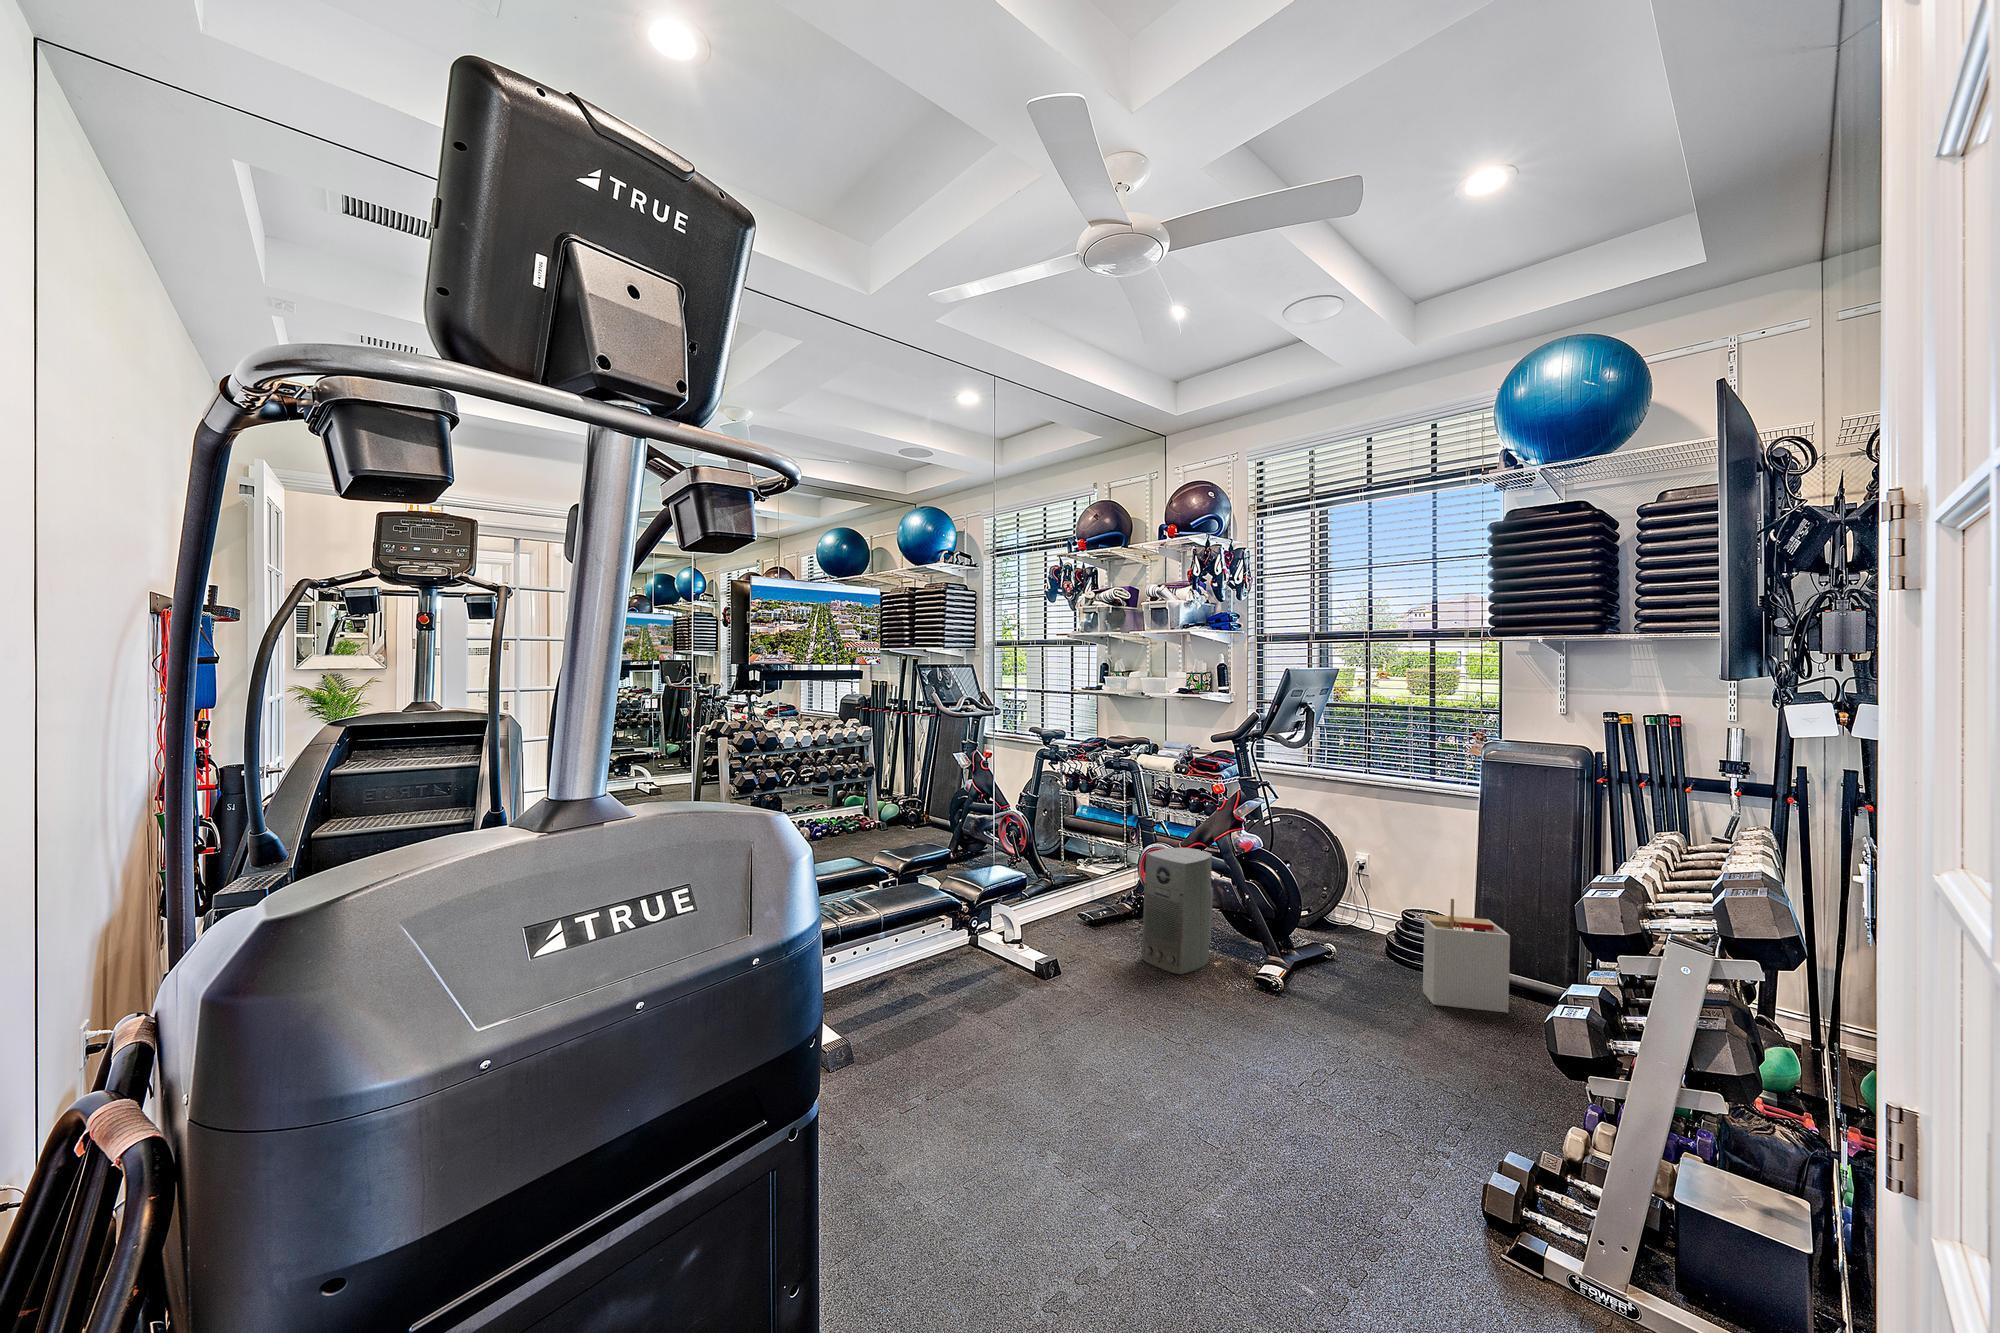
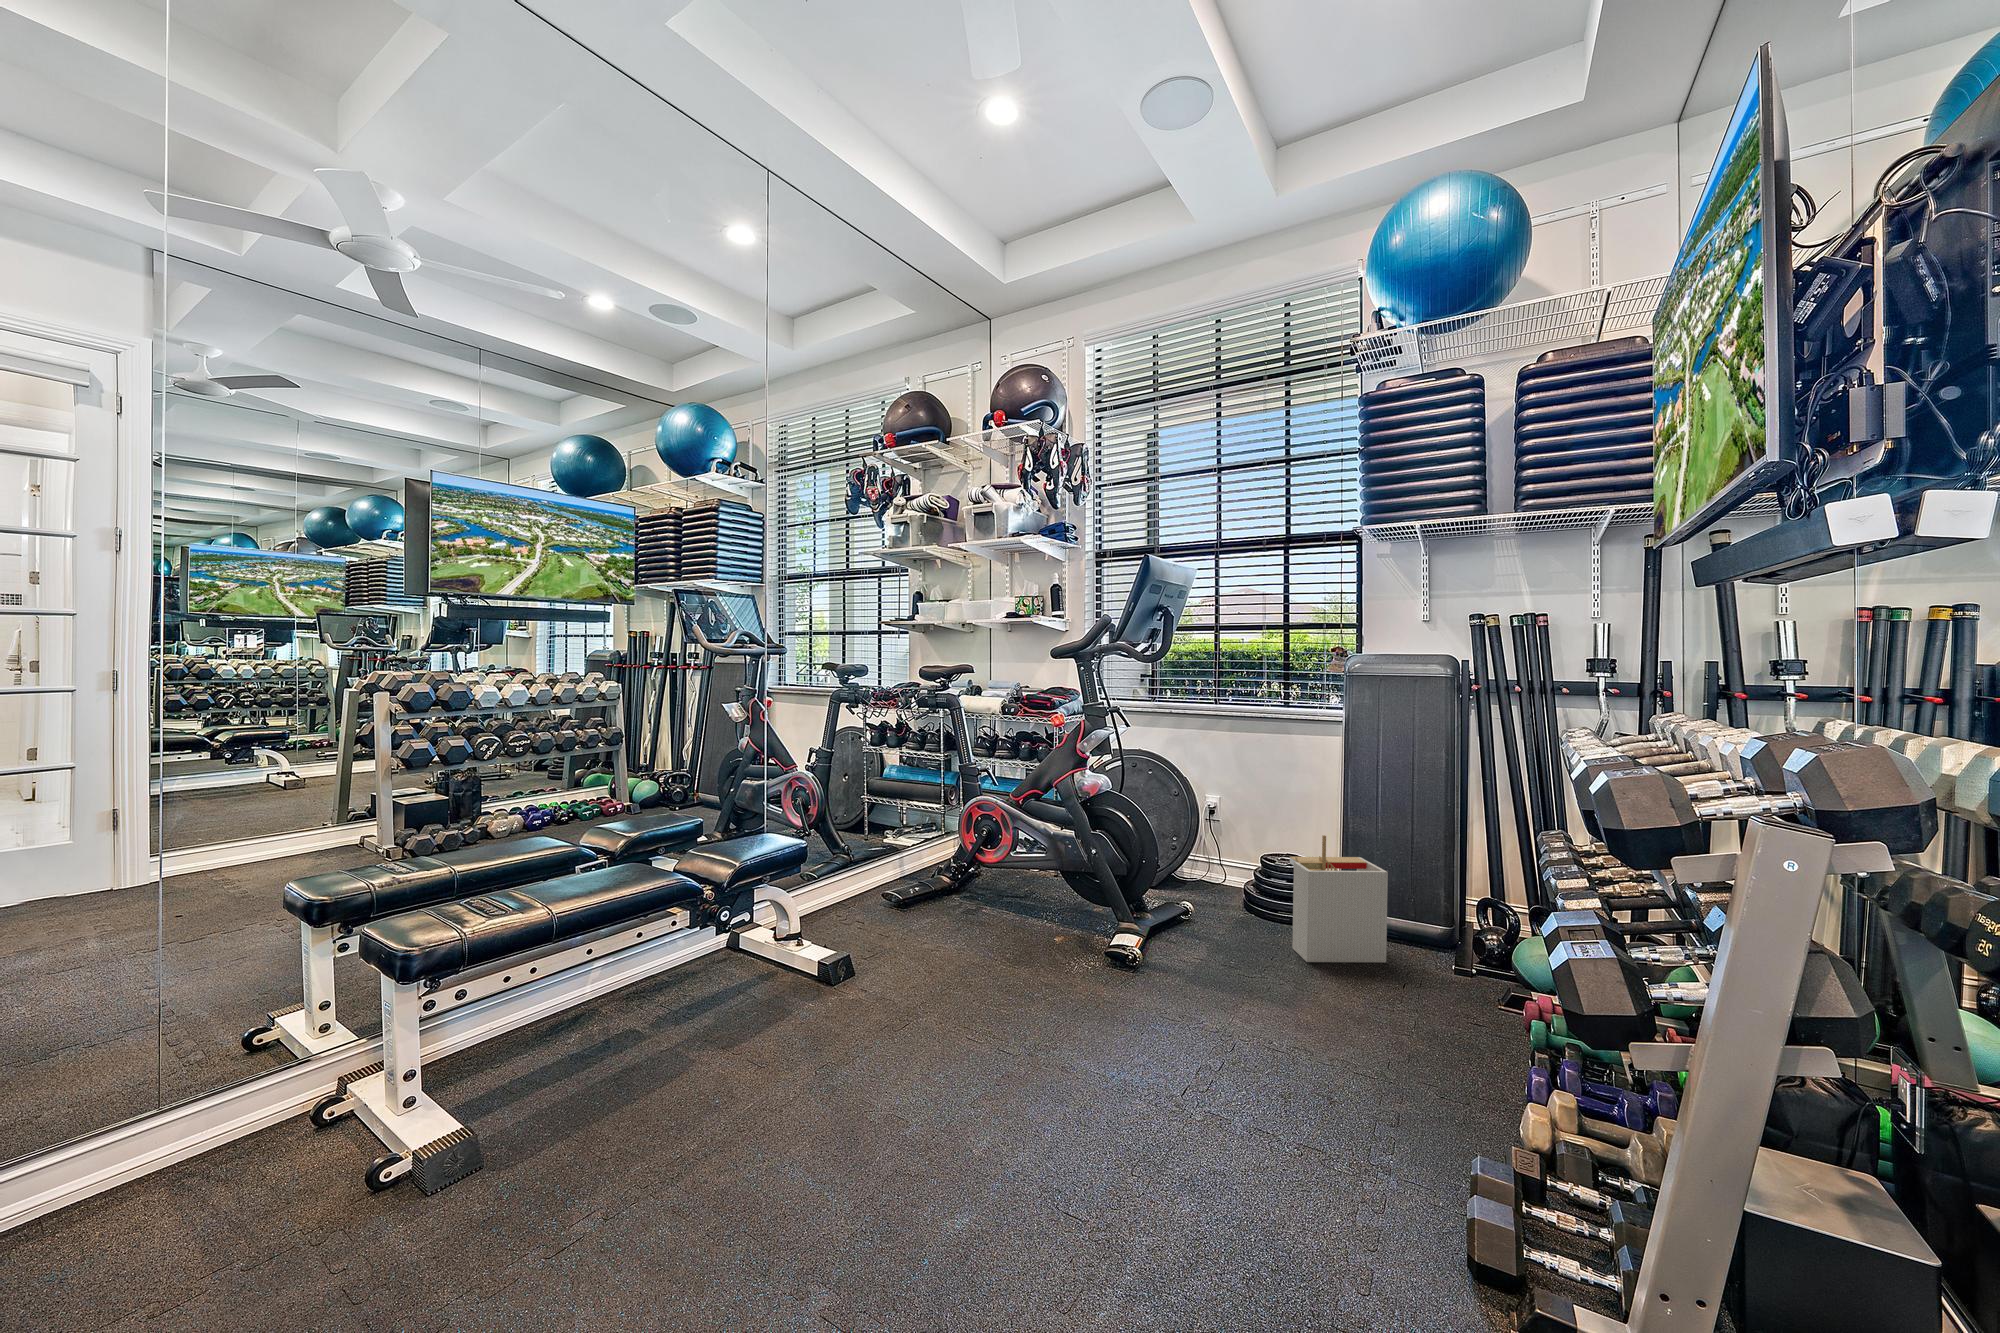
air purifier: present [1141,848,1213,975] -> none [963,798,1051,957]

